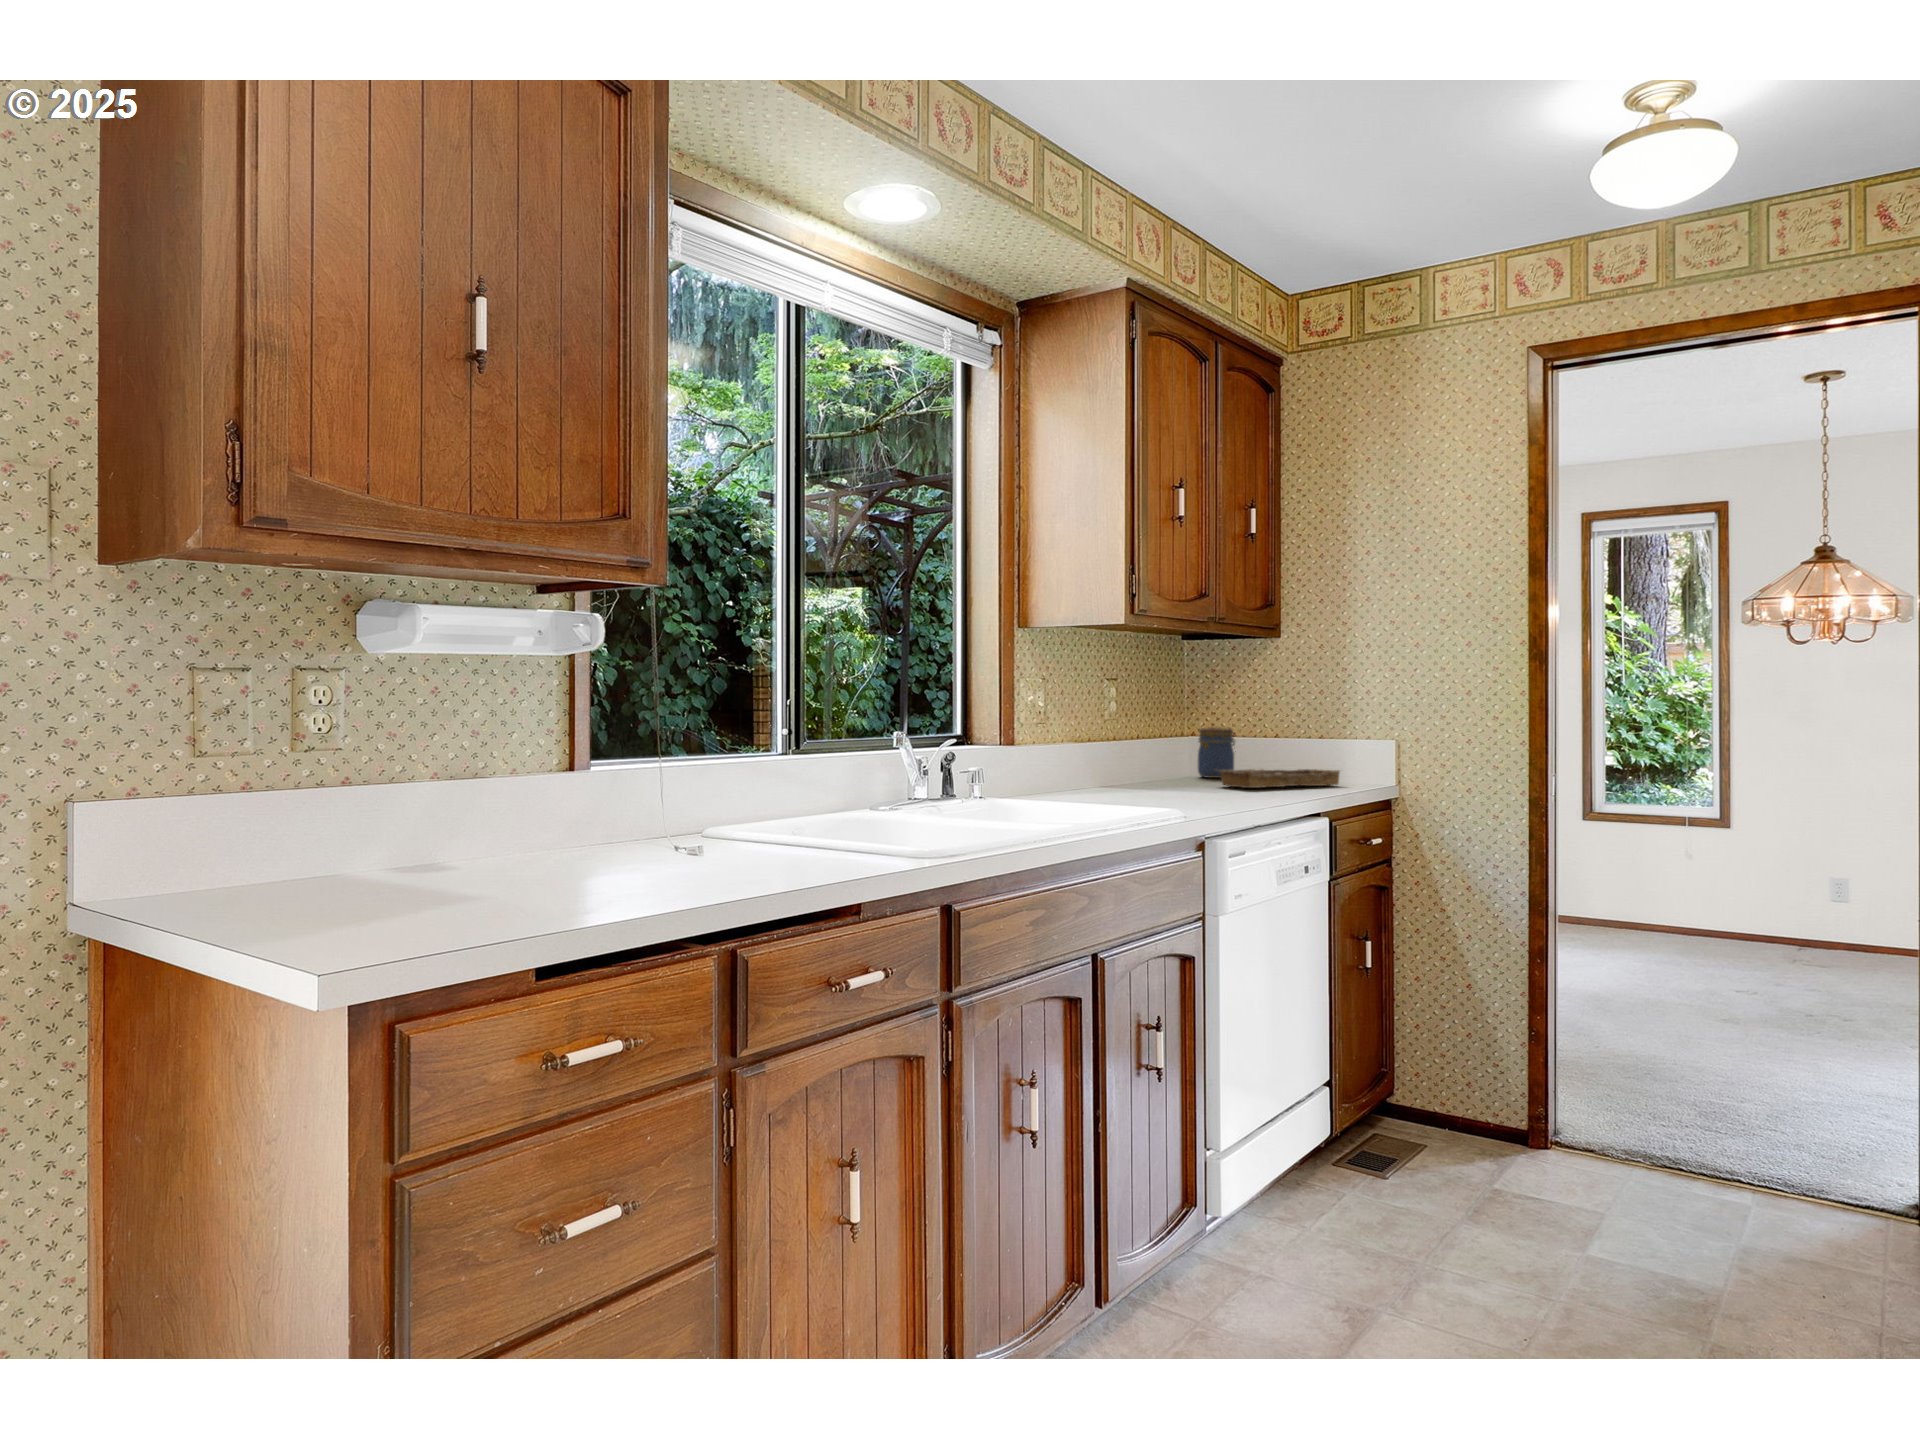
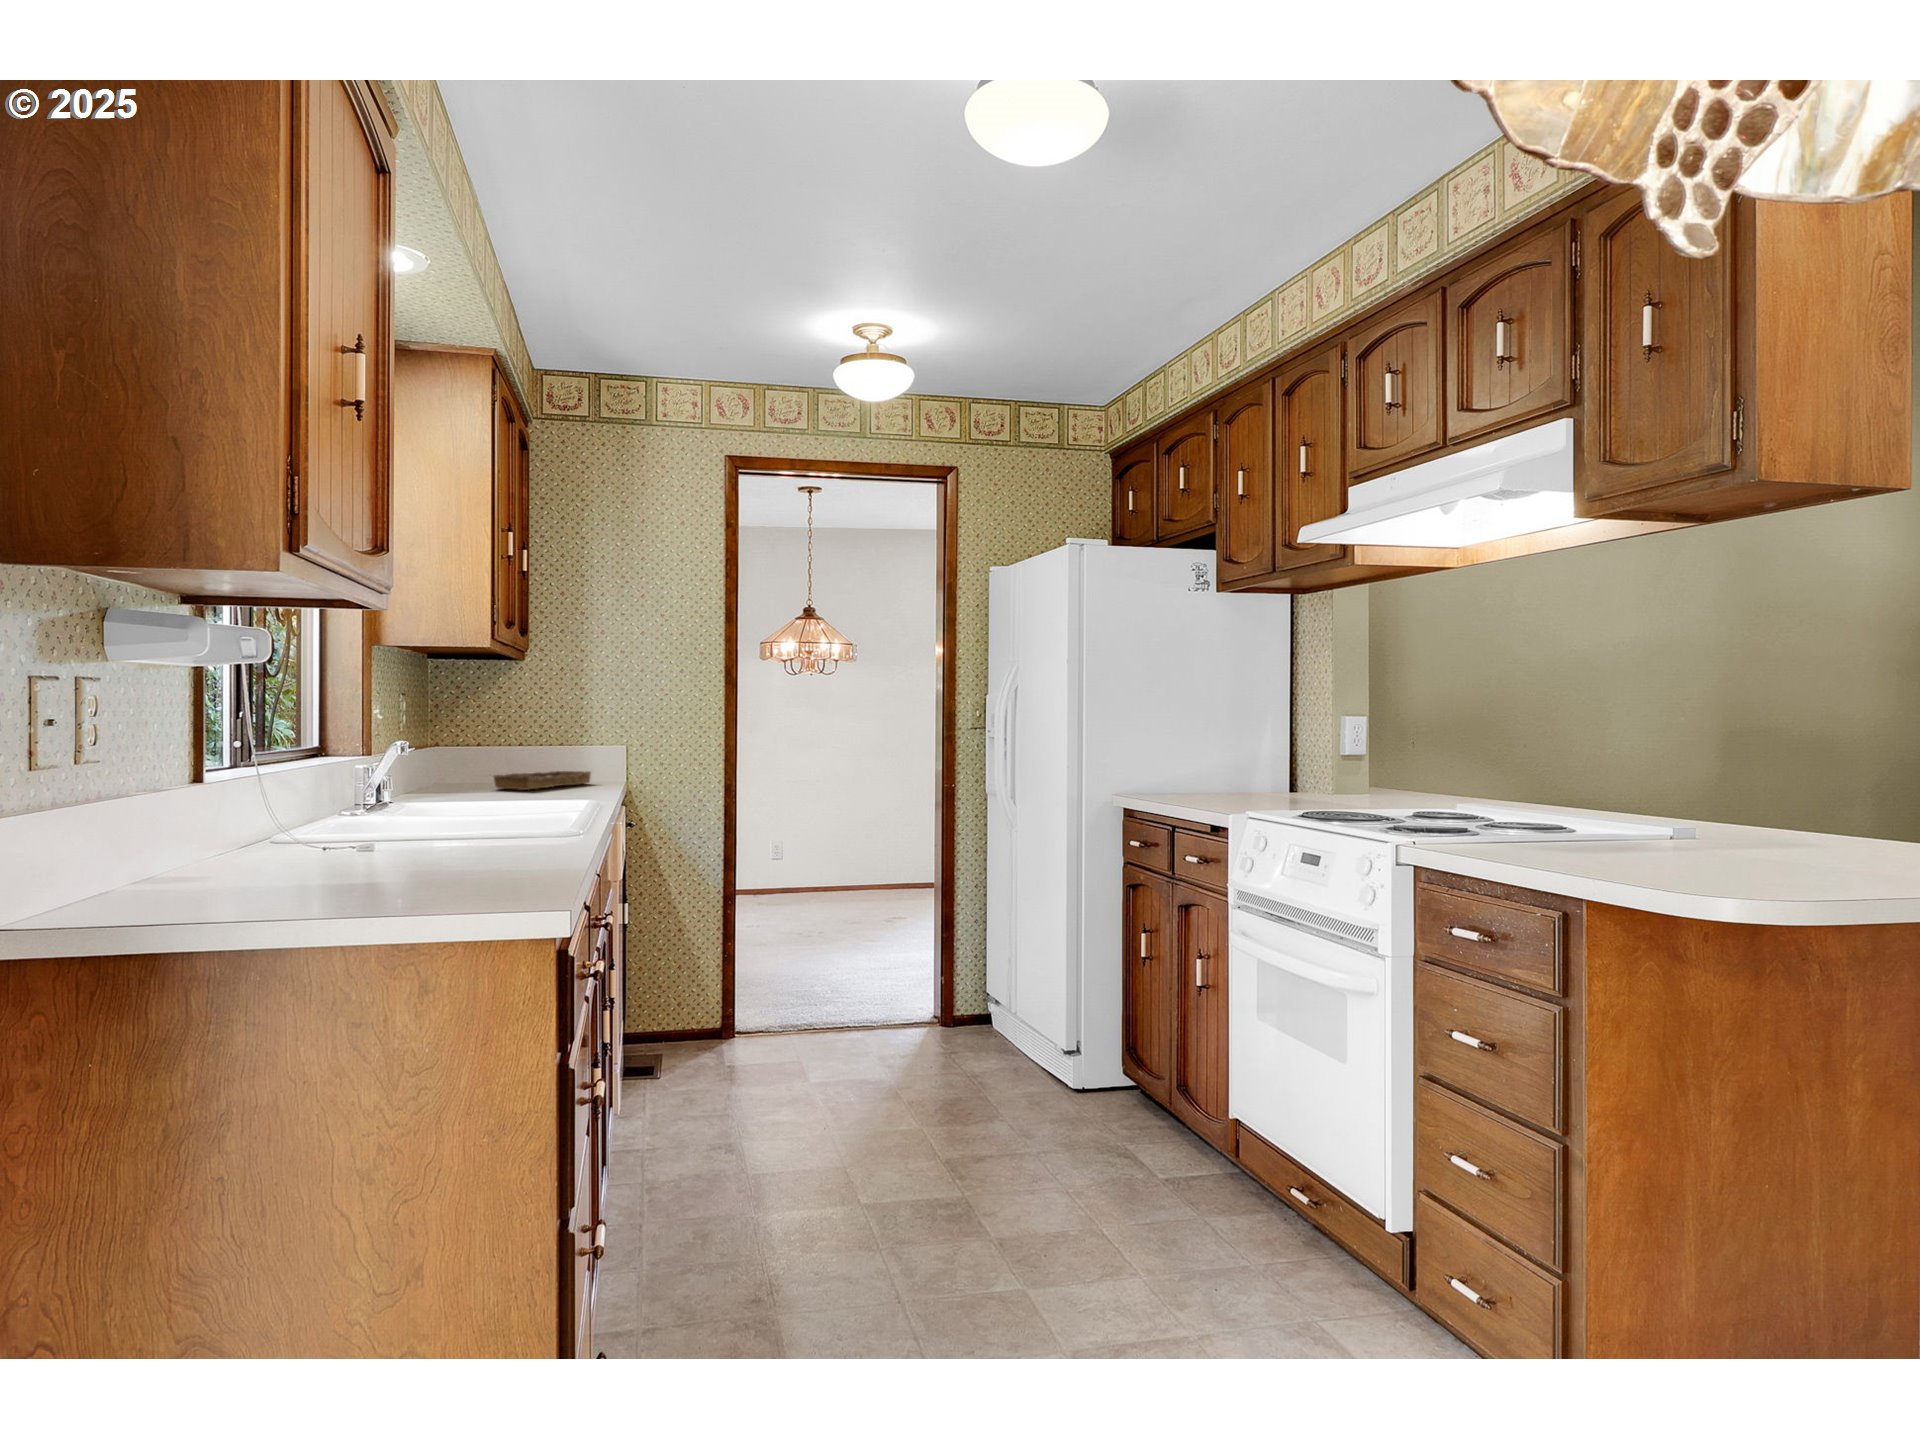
jar: present [1198,727,1235,778] -> none [446,735,482,781]

